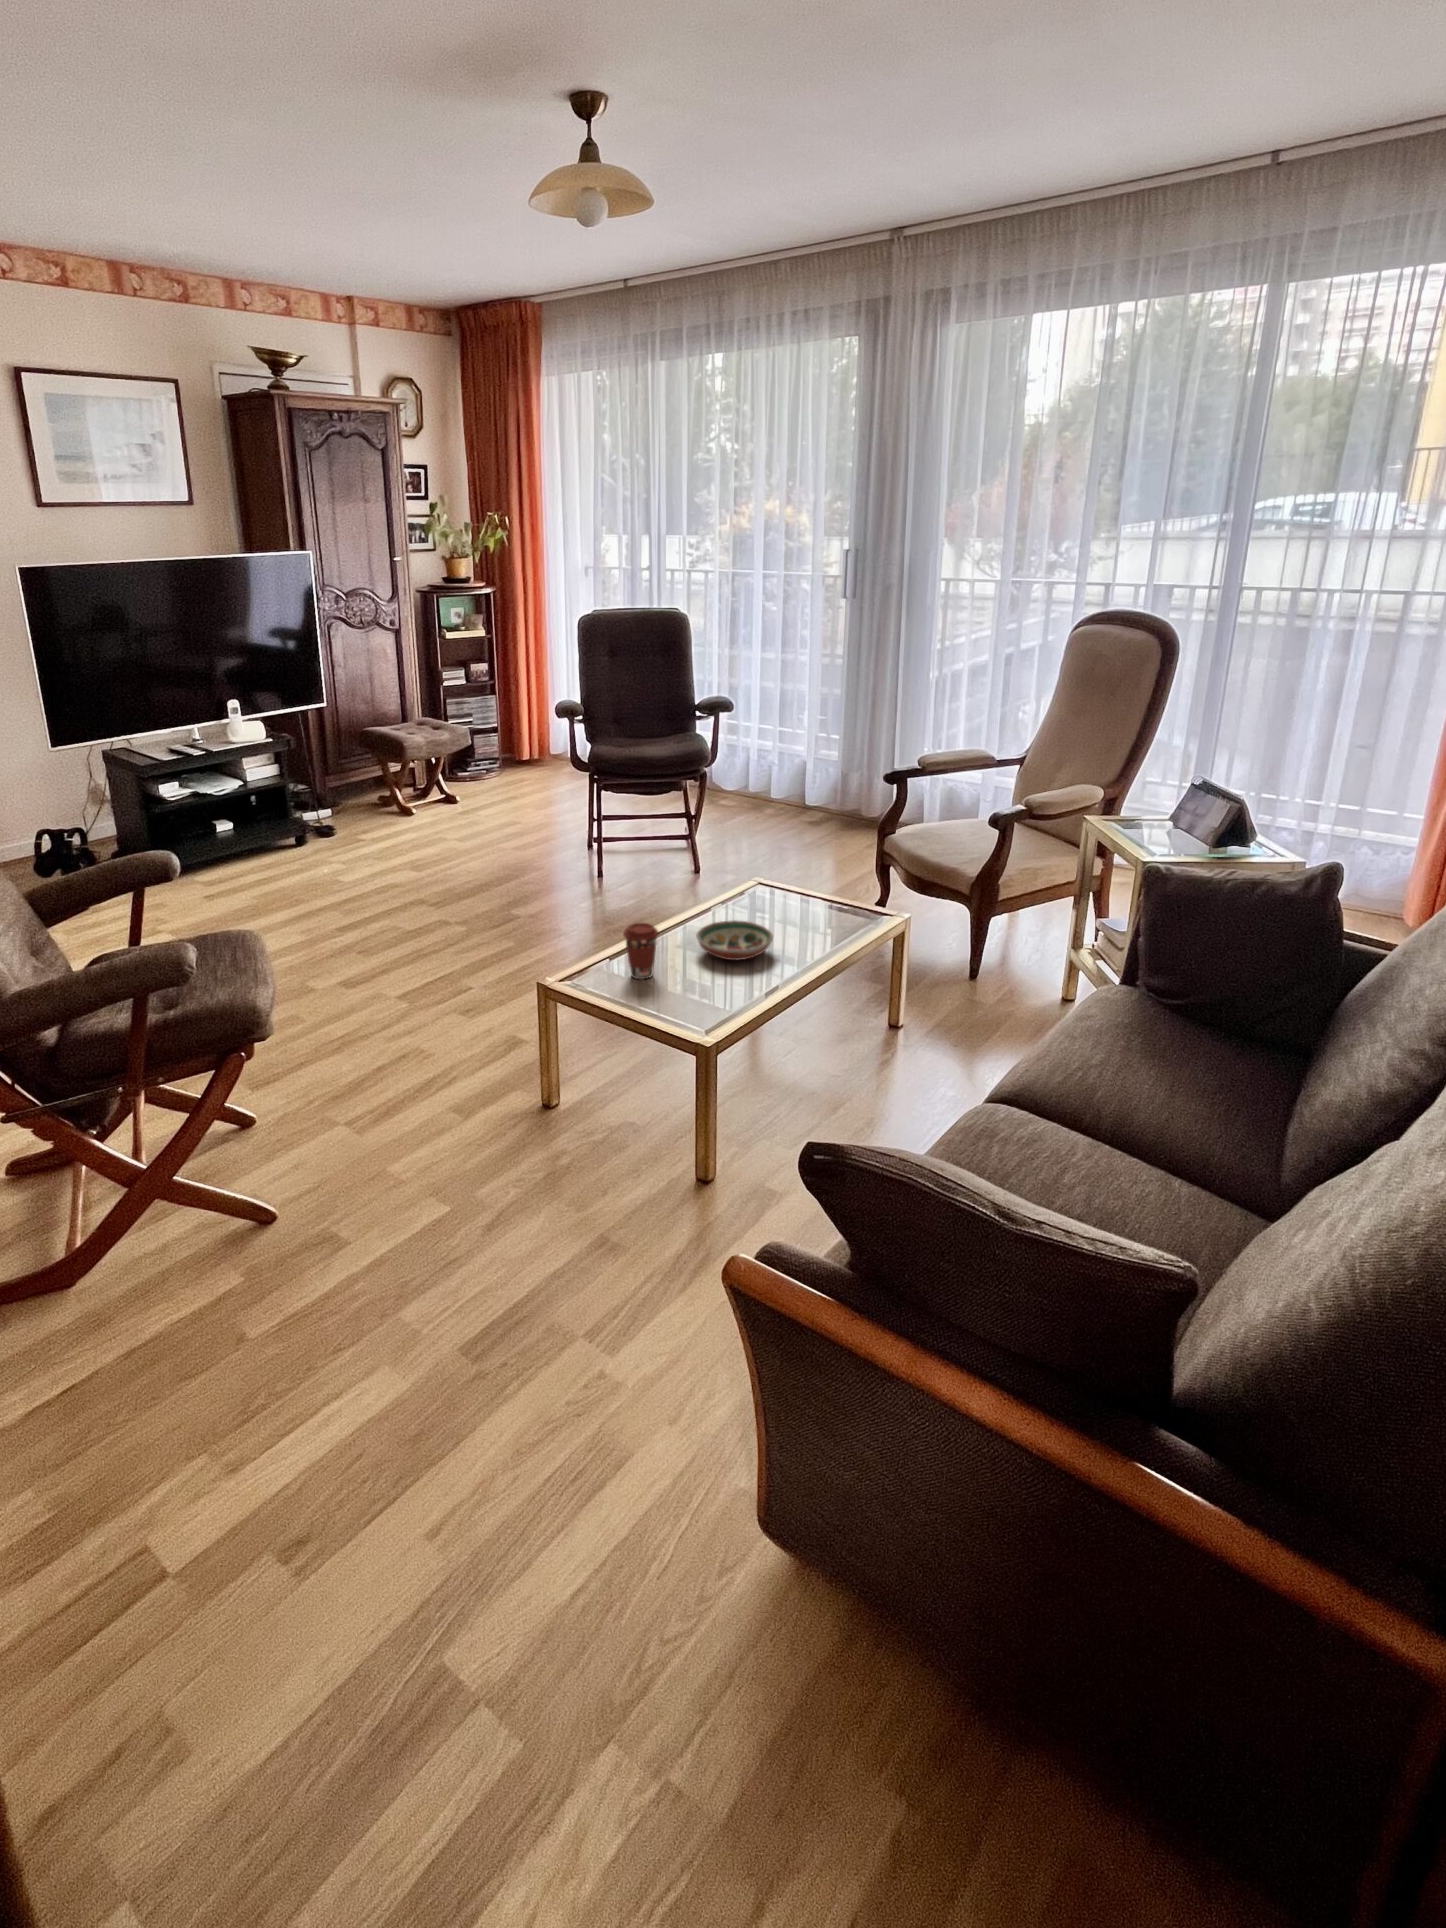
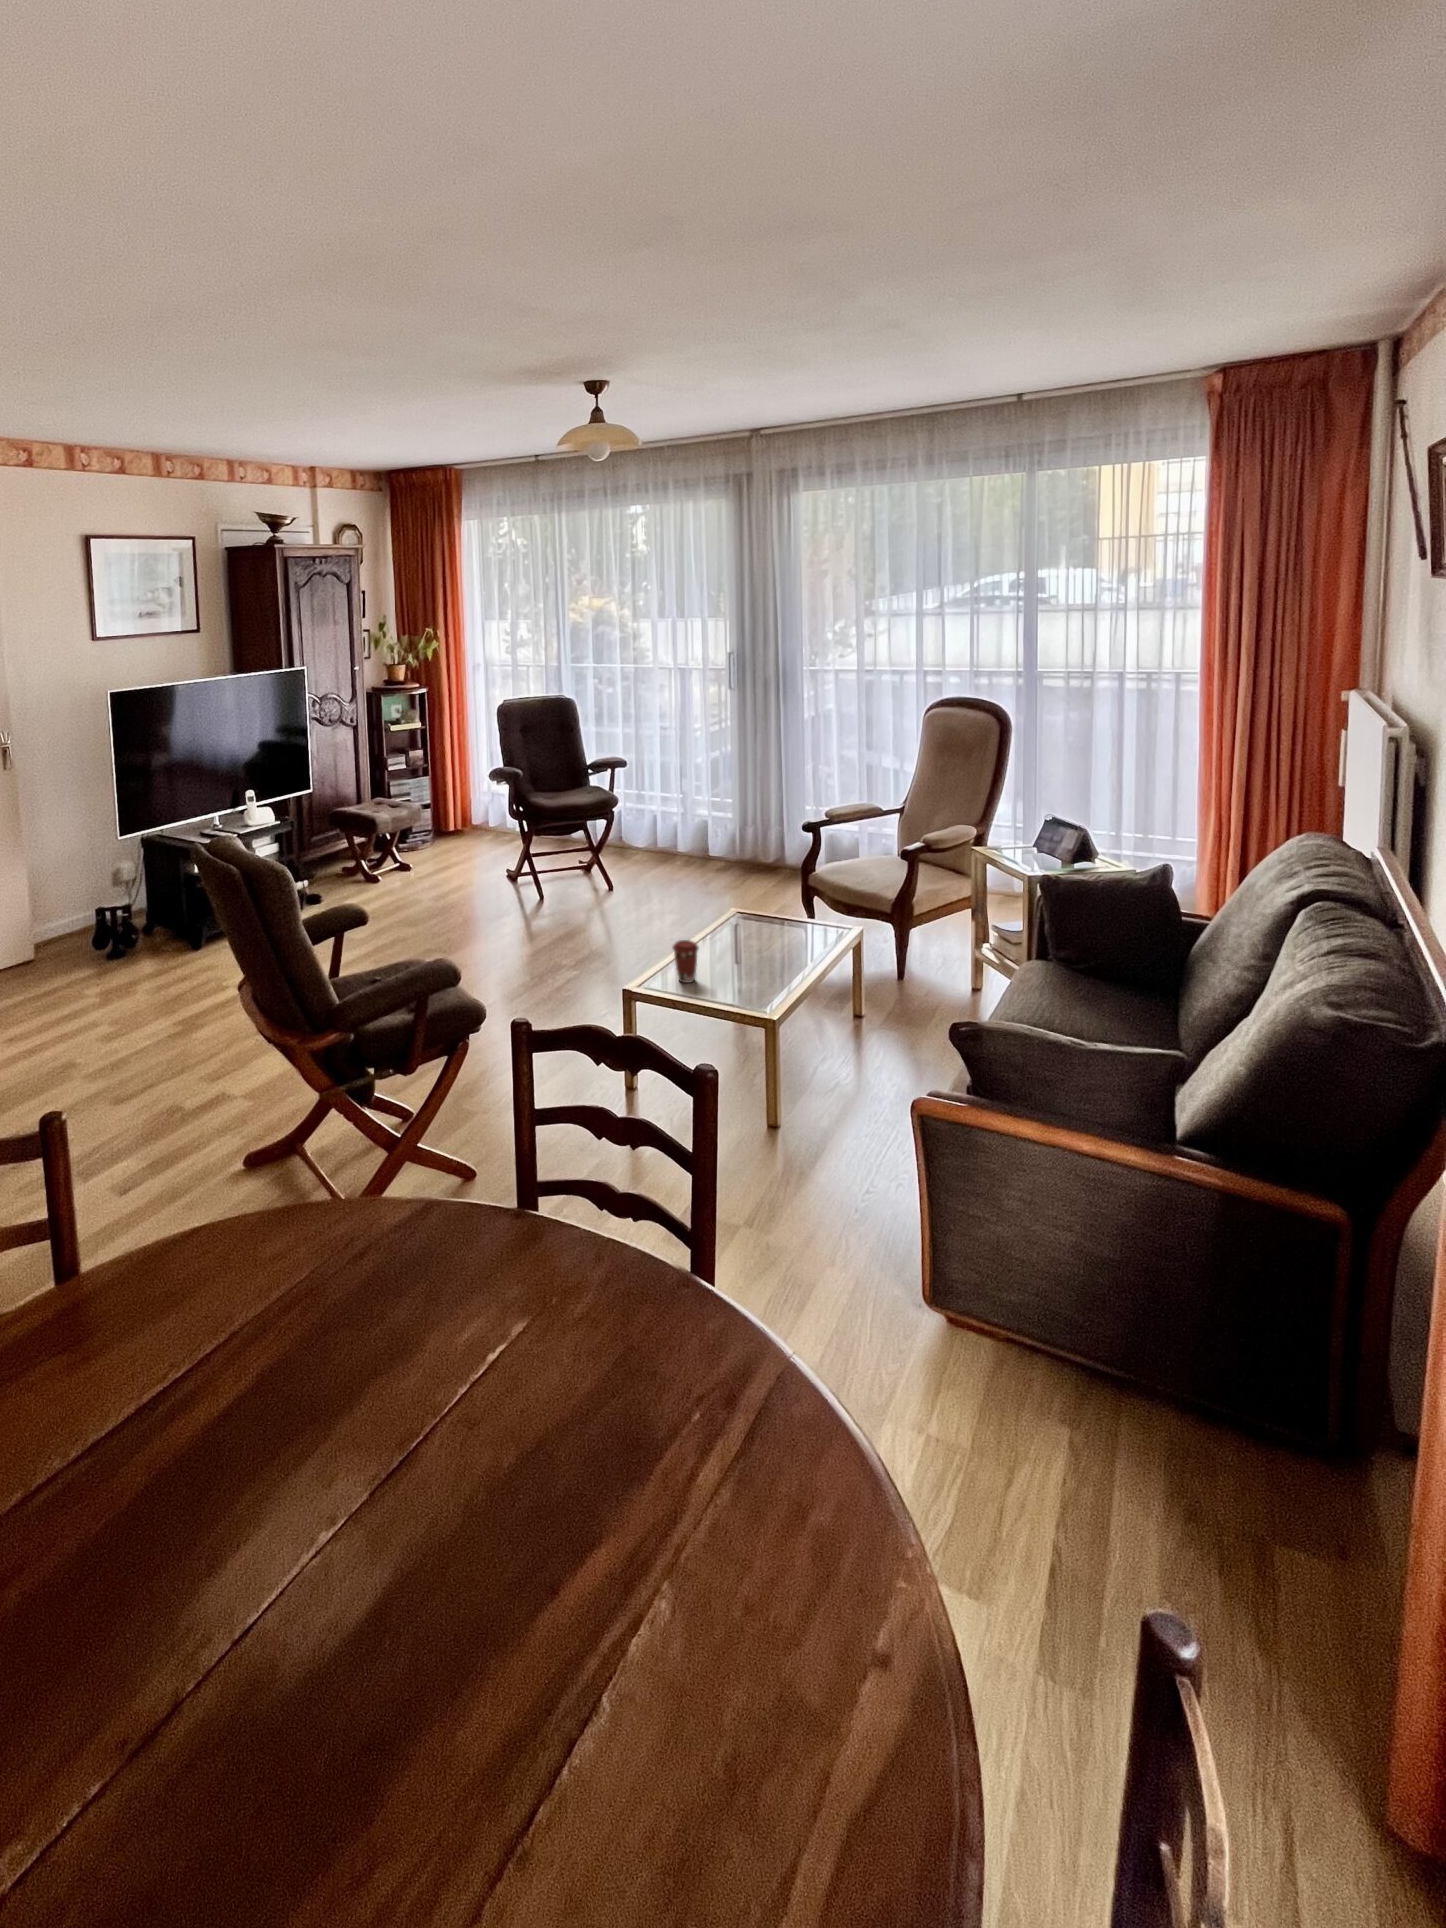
decorative bowl: present [696,921,773,960] -> none [715,937,774,966]

